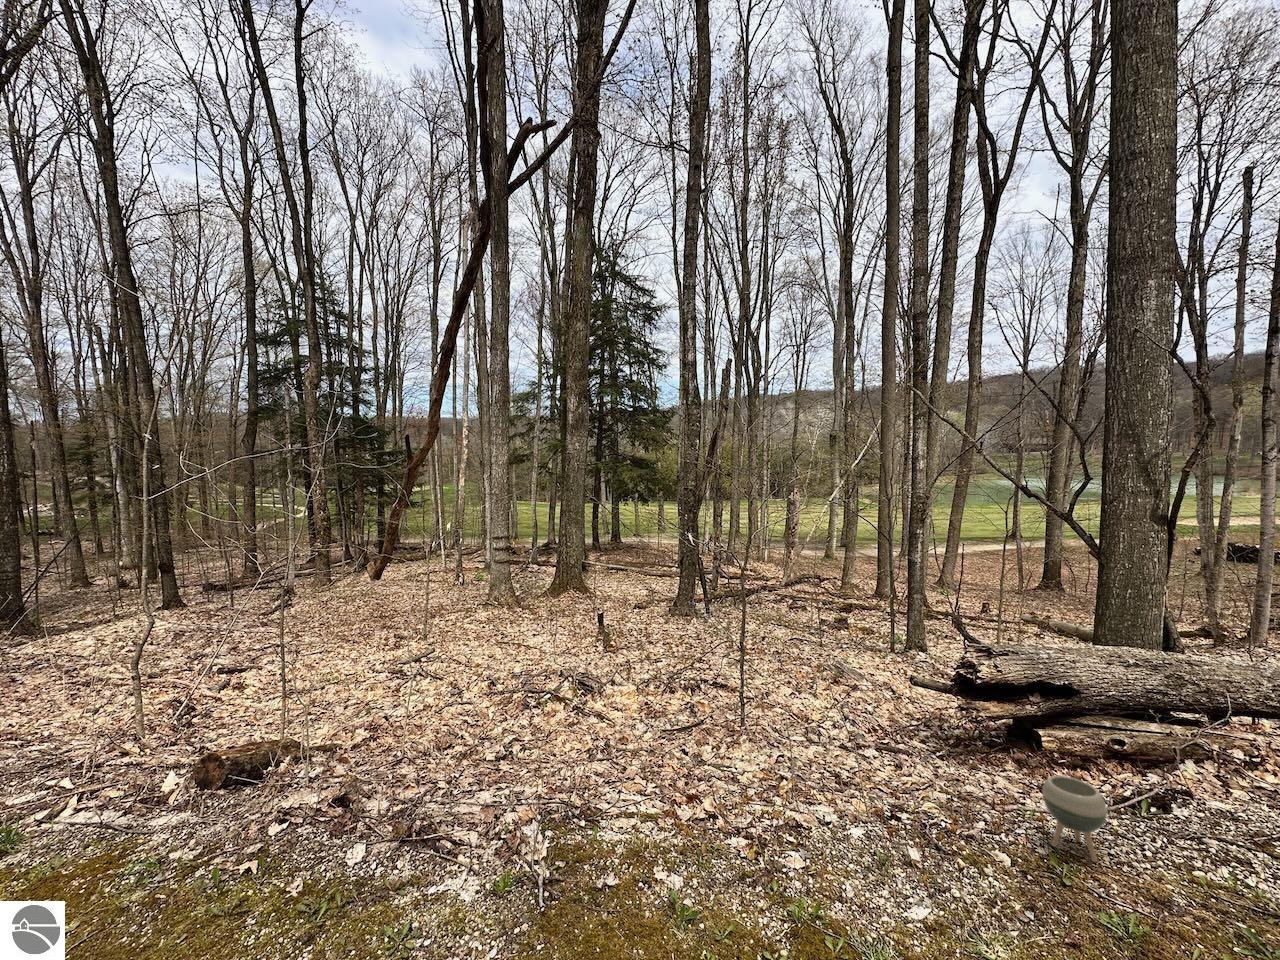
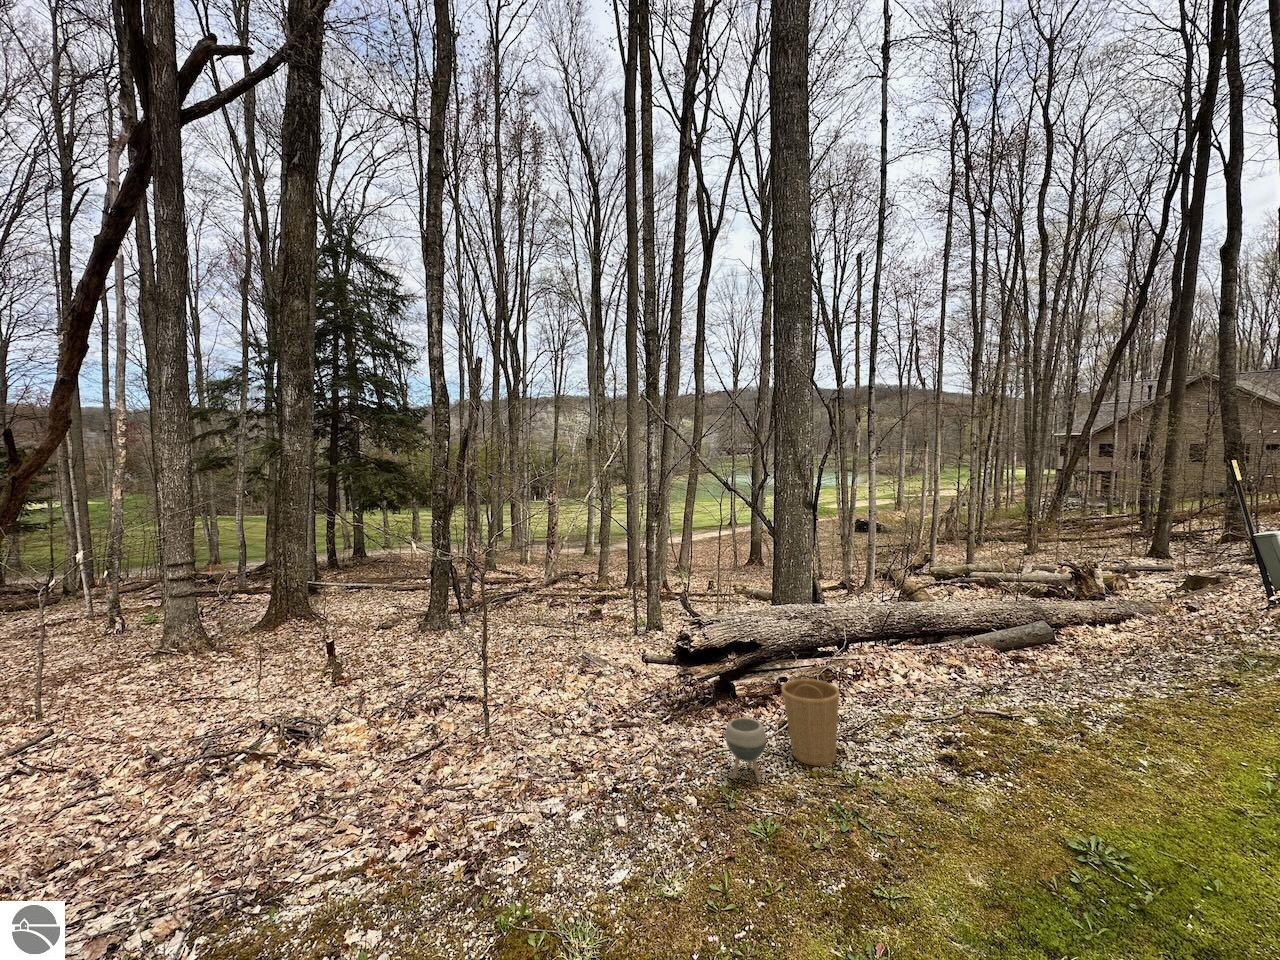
basket: none [1129,737,1234,871] -> present [781,669,840,766]

